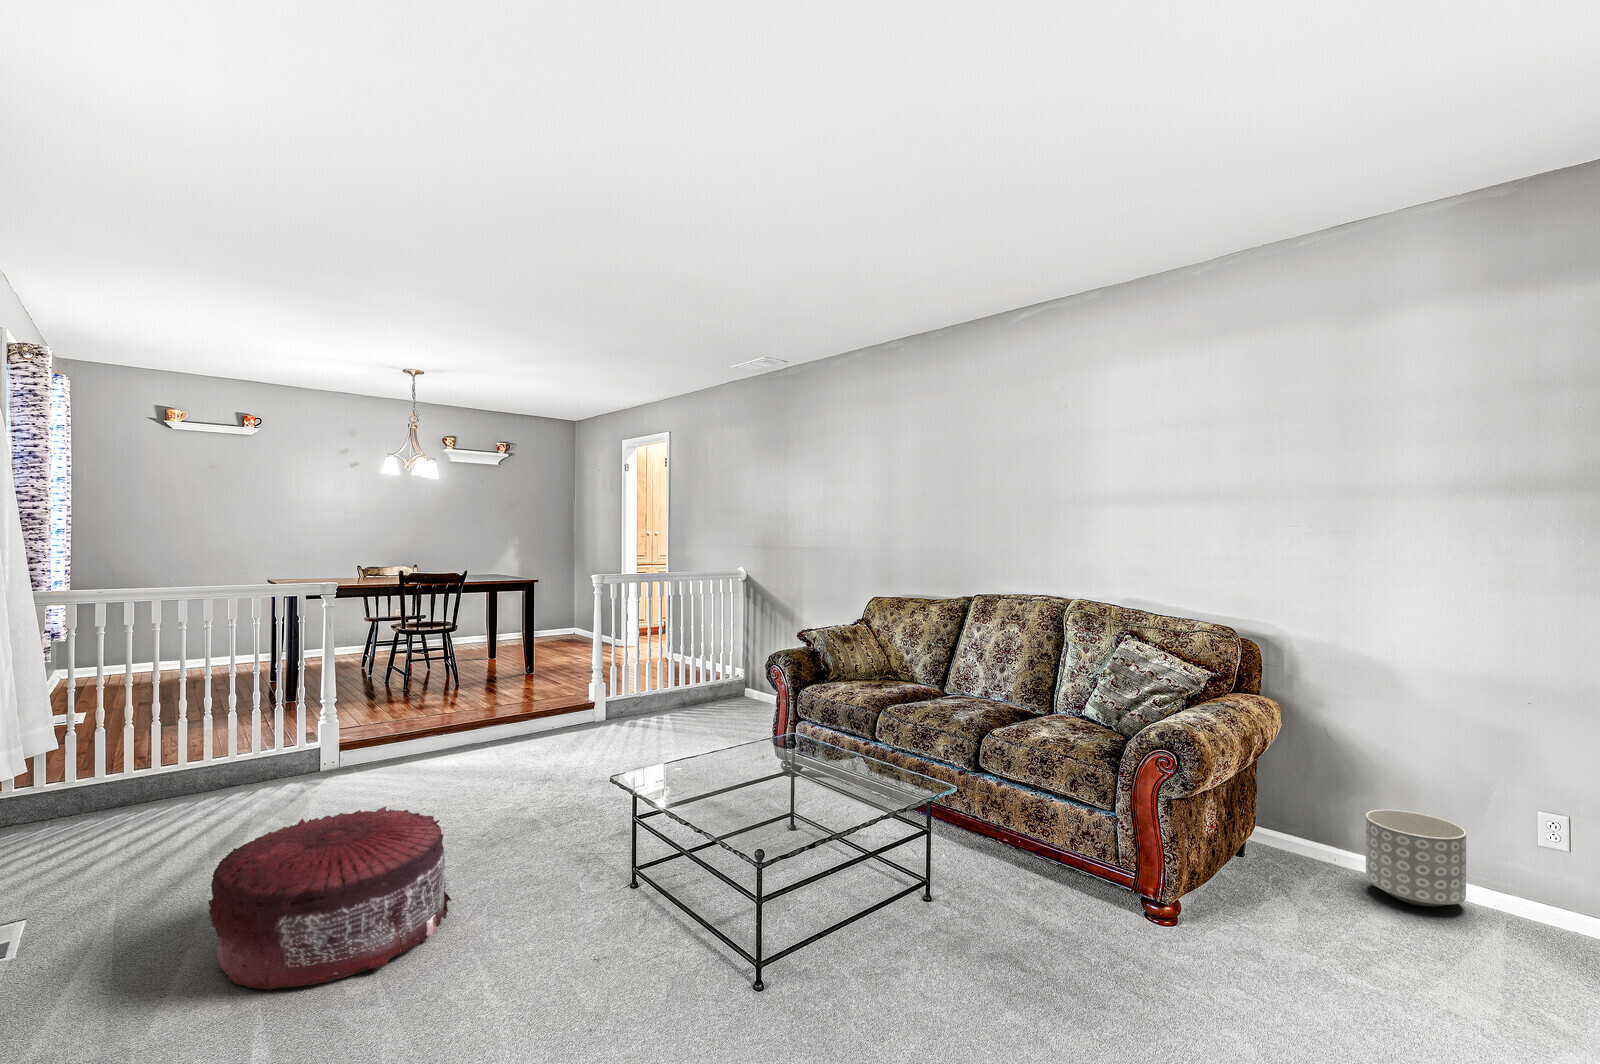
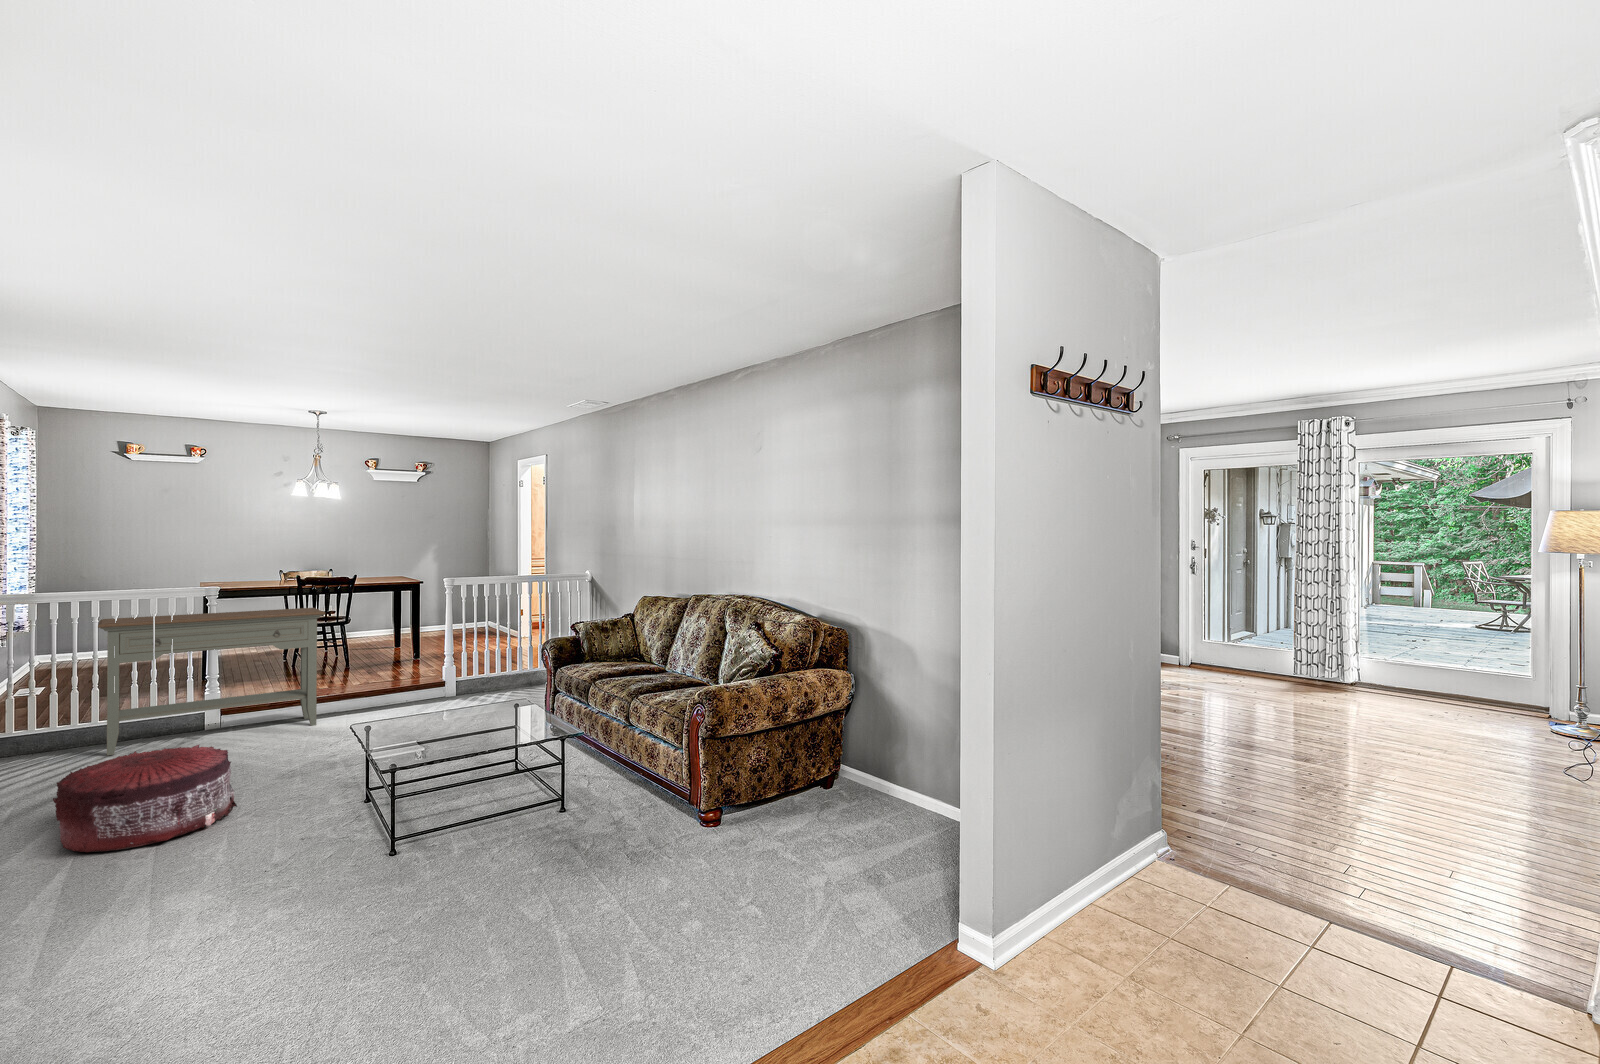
console table: none [193,610,474,812] -> present [98,608,325,756]
planter: present [1366,810,1466,907] -> none [865,747,919,810]

